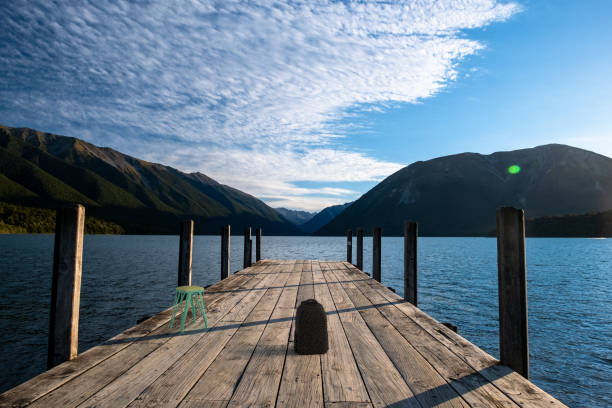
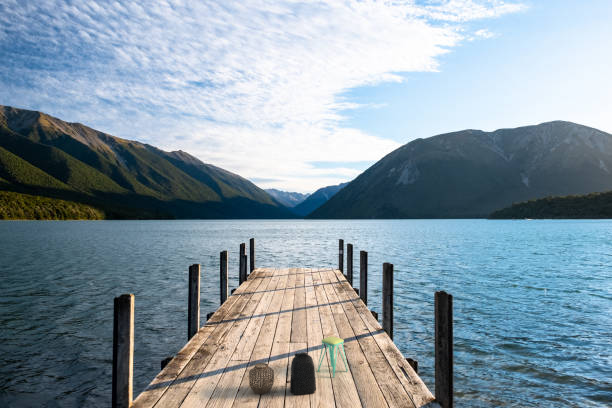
stool: present [170,285,207,333] -> present [318,337,348,377]
woven basket: none [238,312,272,353] -> present [249,363,274,394]

